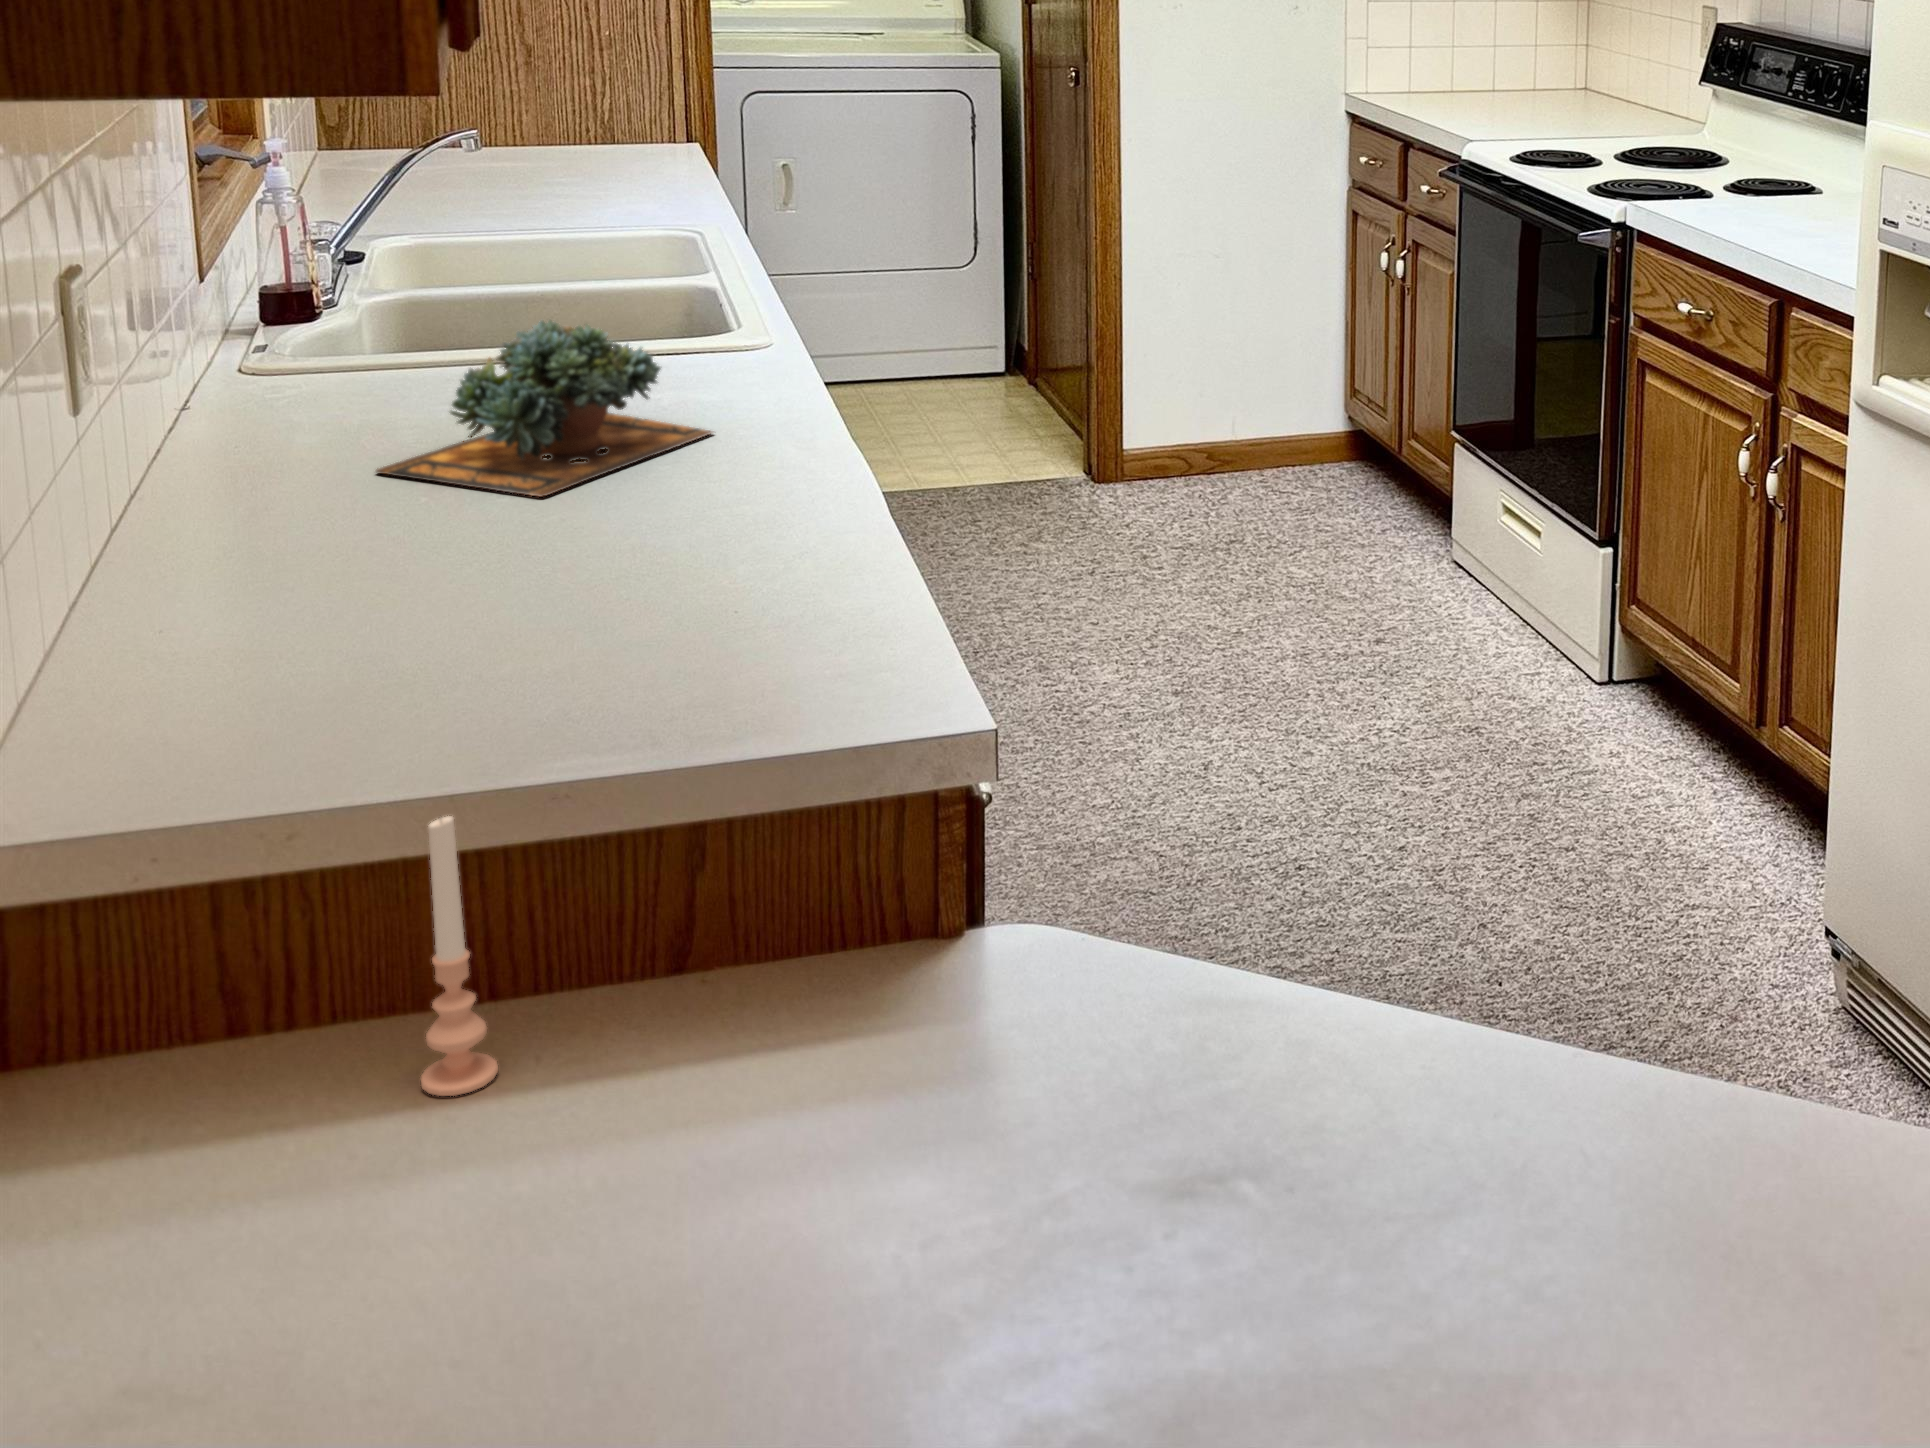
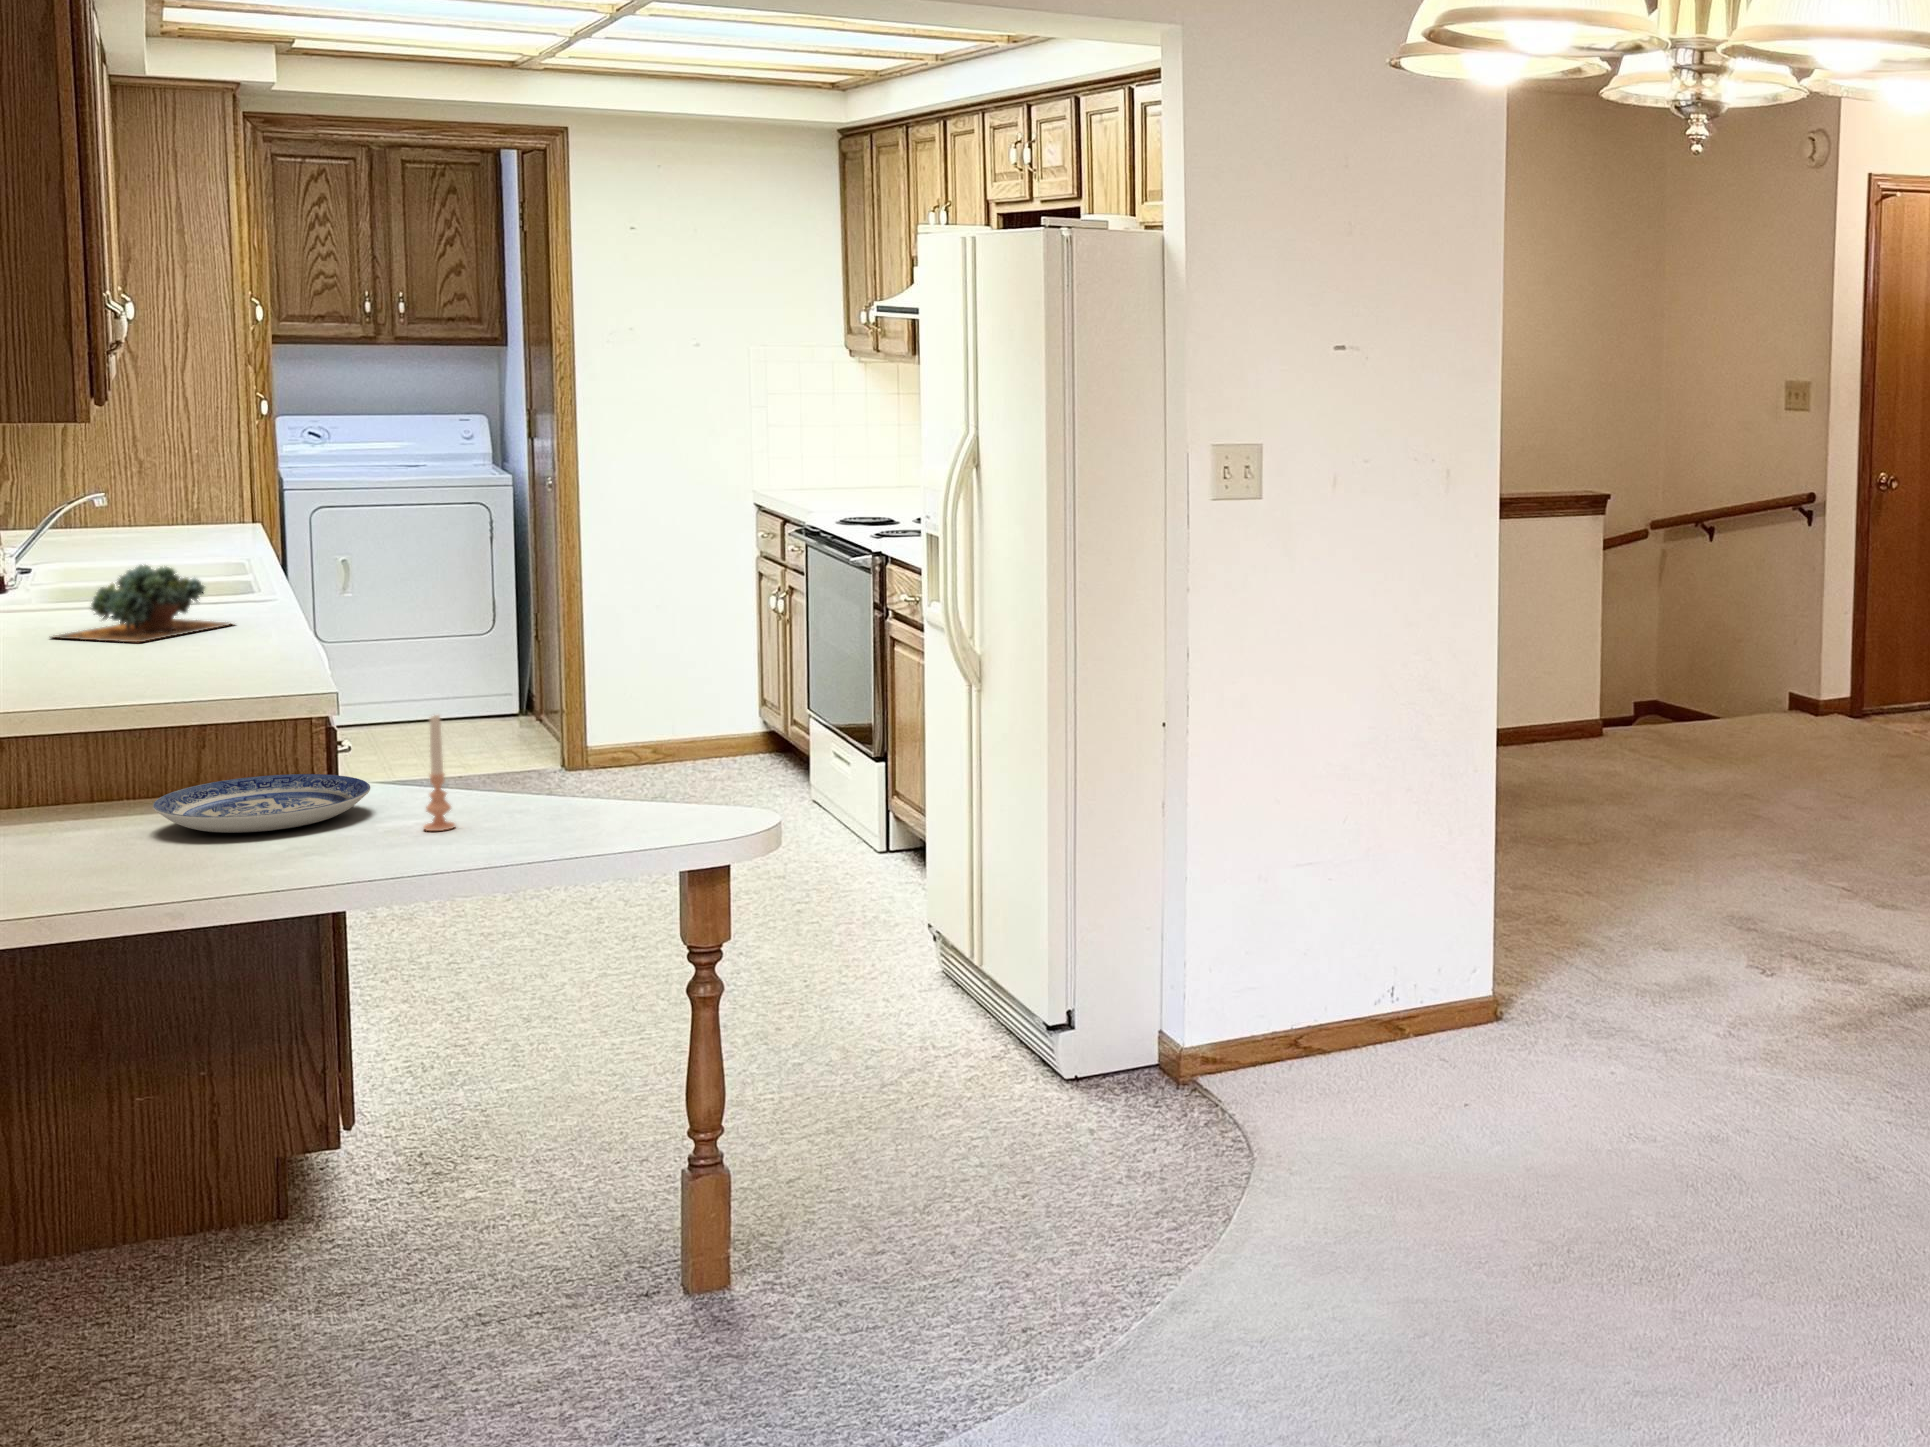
candle: present [421,816,498,1096] -> present [424,715,455,831]
plate: none [594,982,1116,1275] -> present [153,774,370,833]

